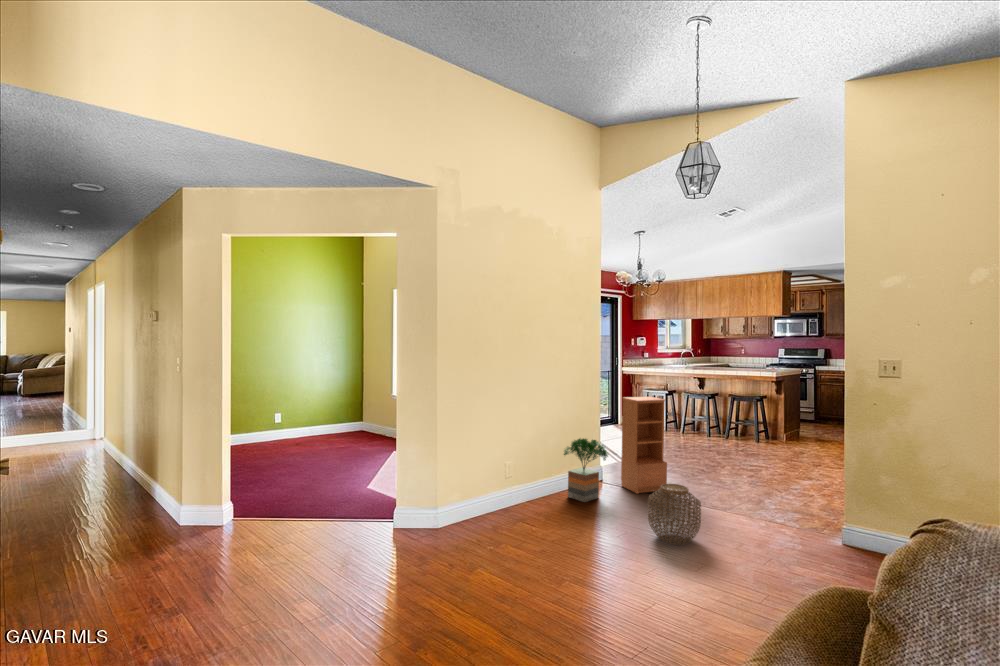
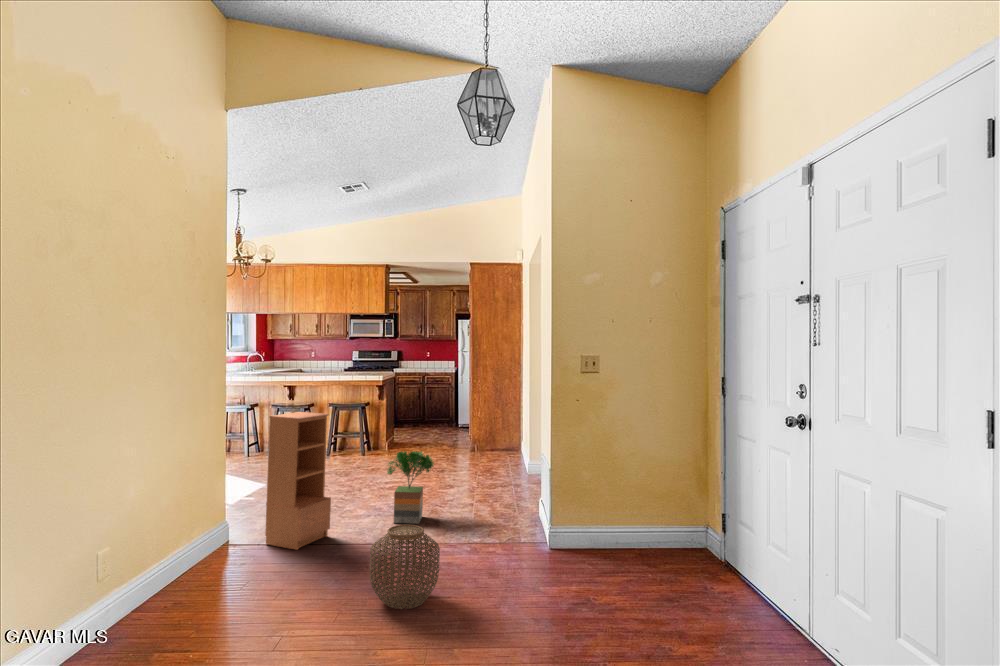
potted tree: present [564,438,609,502] -> present [387,451,434,524]

